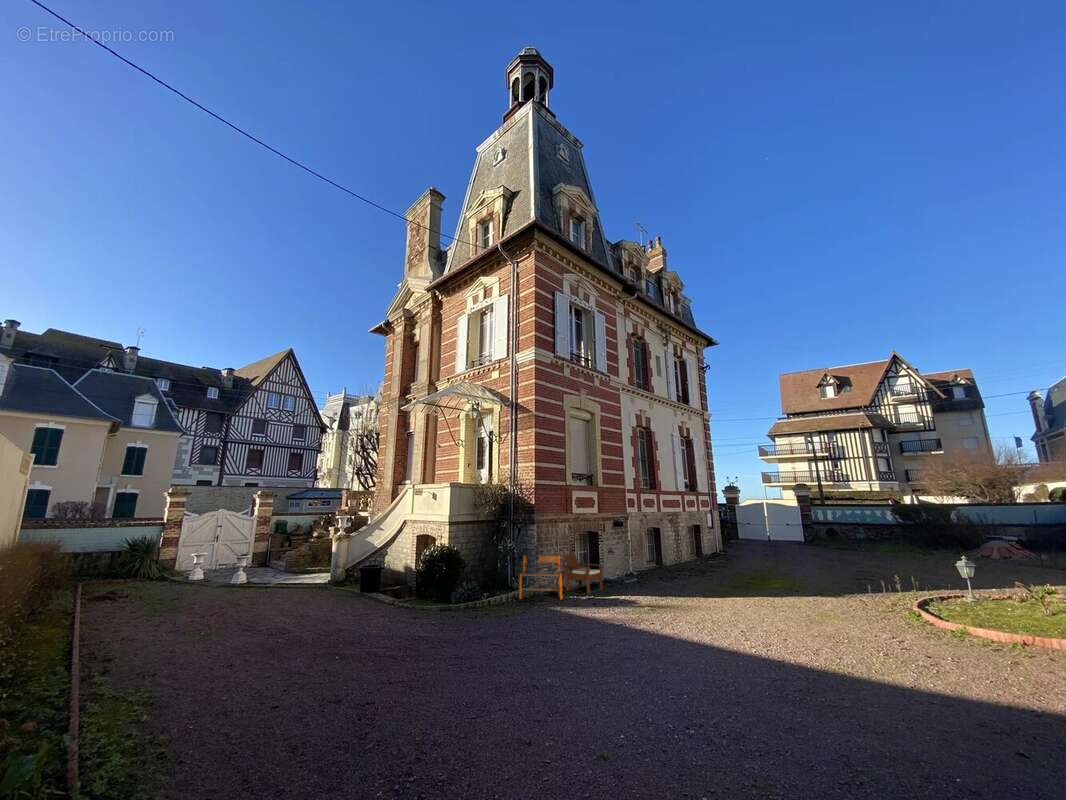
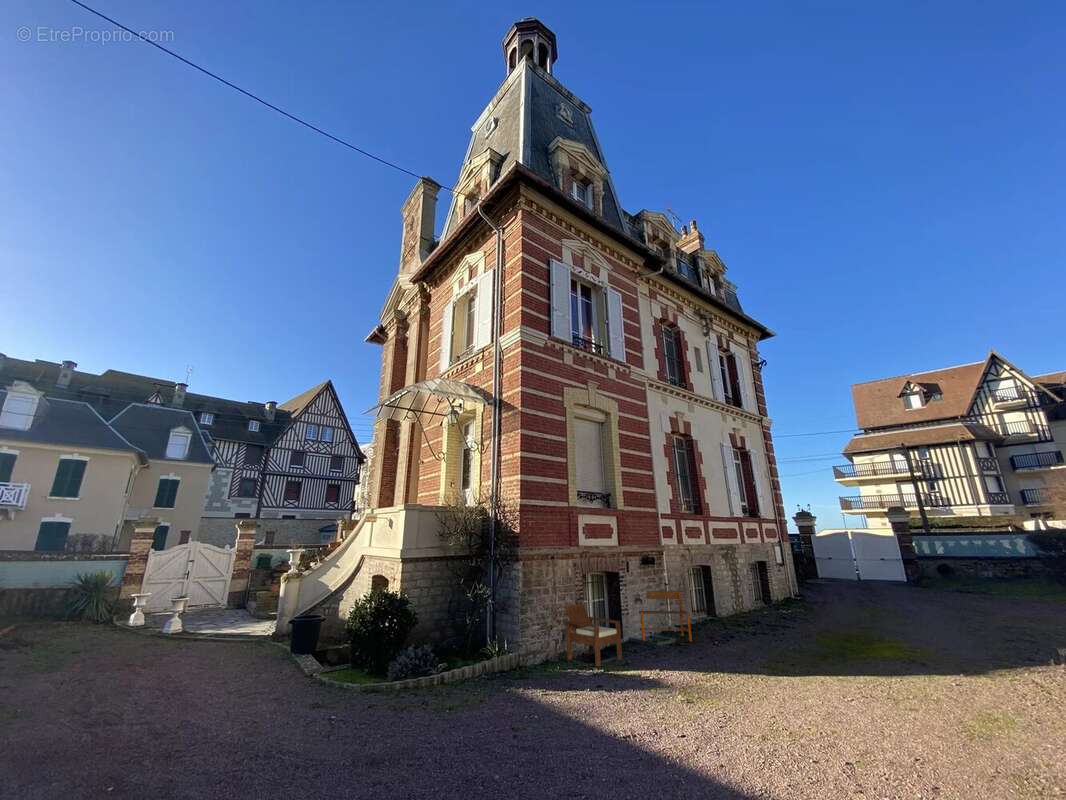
bench: present [519,555,562,599] -> present [639,590,692,641]

